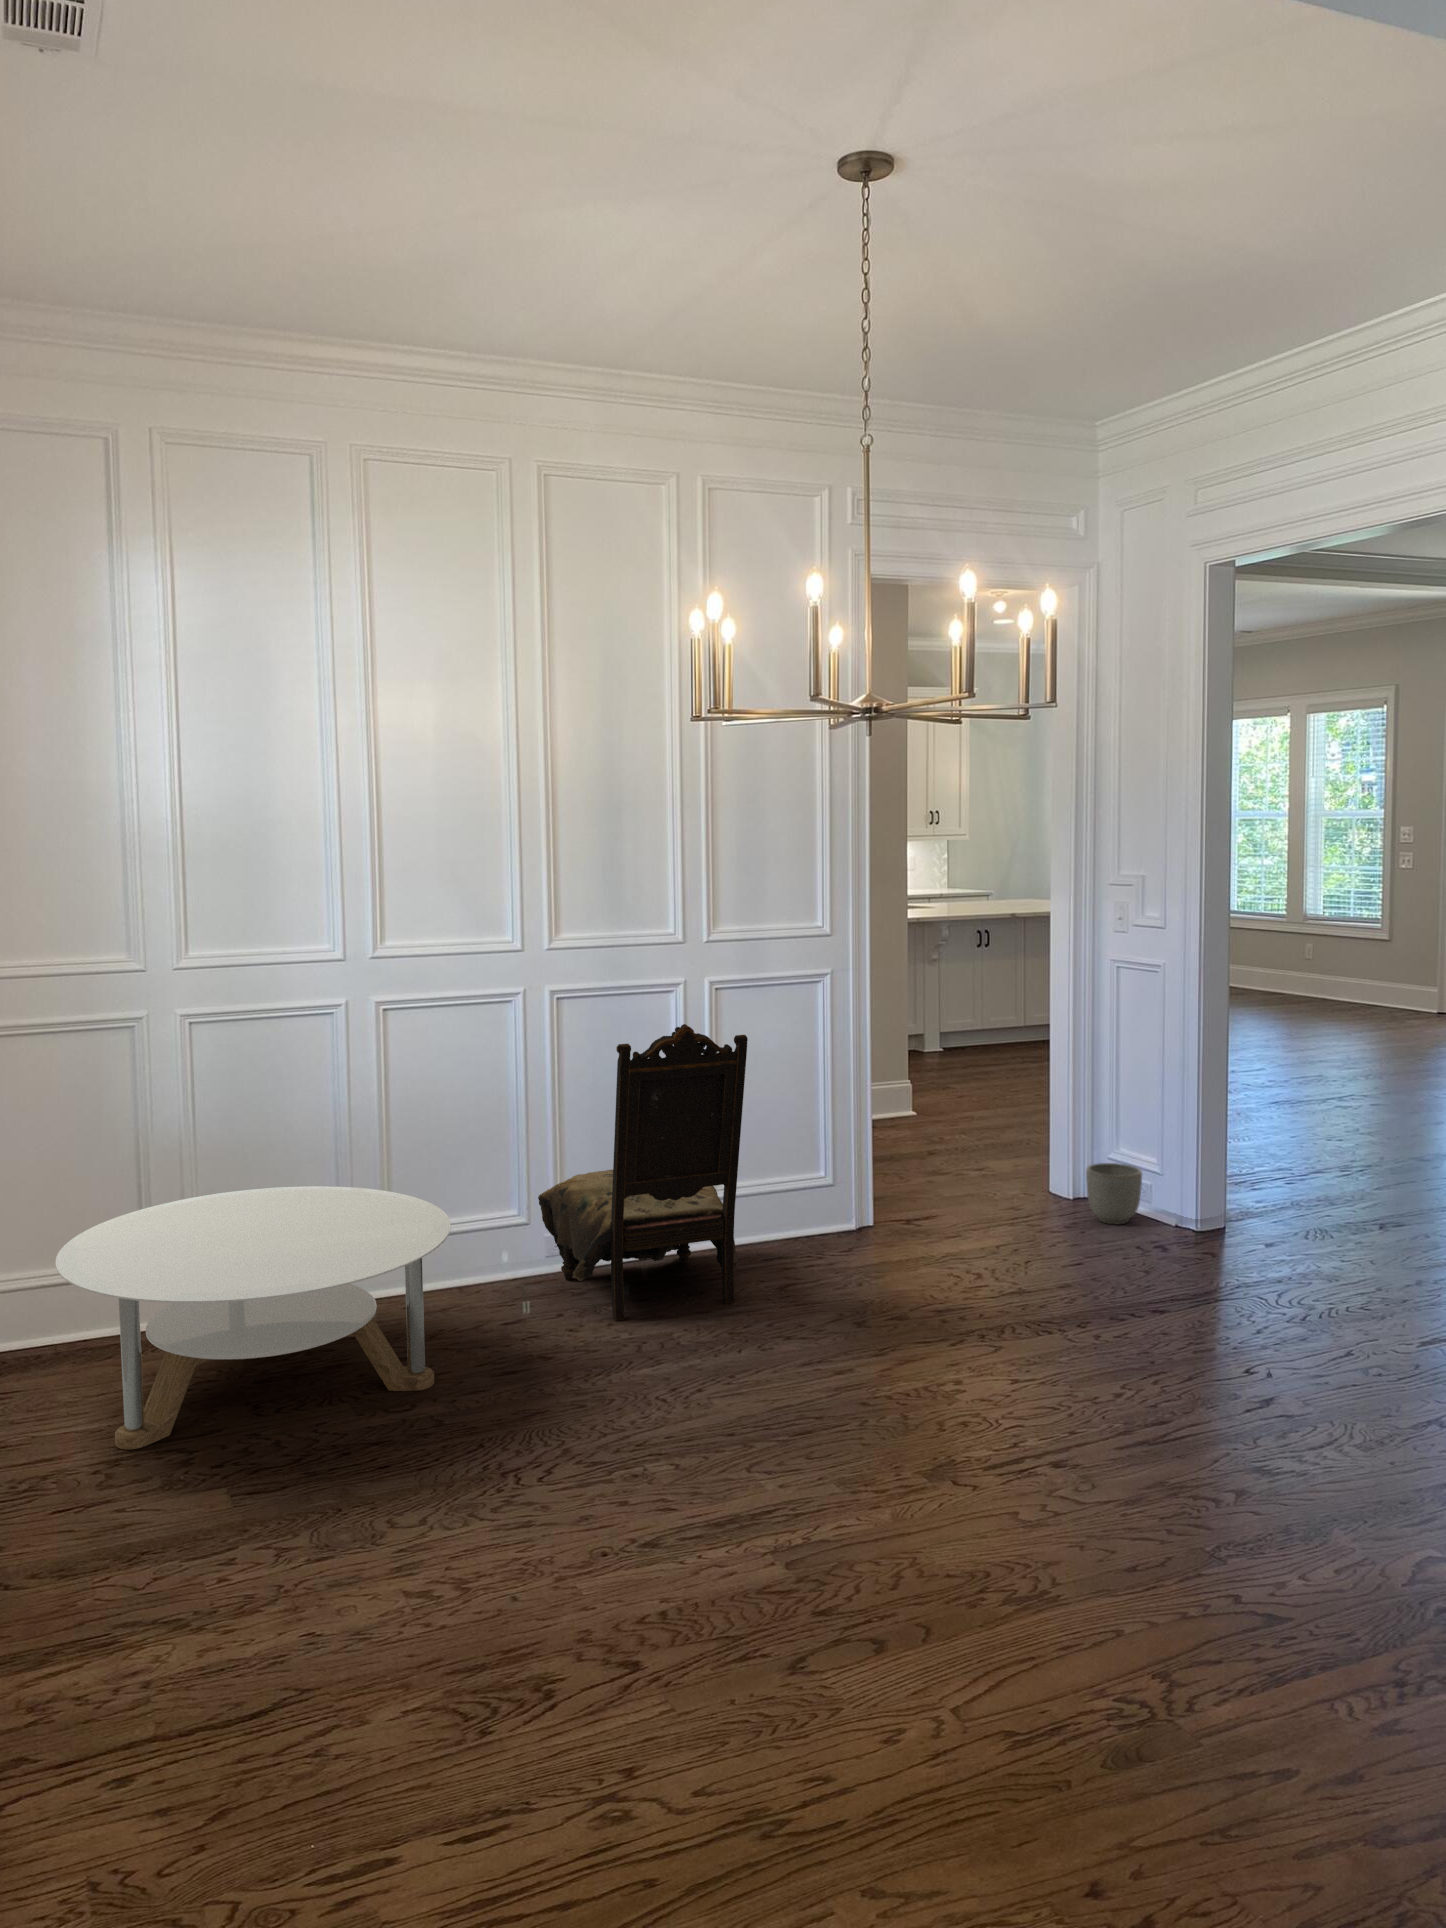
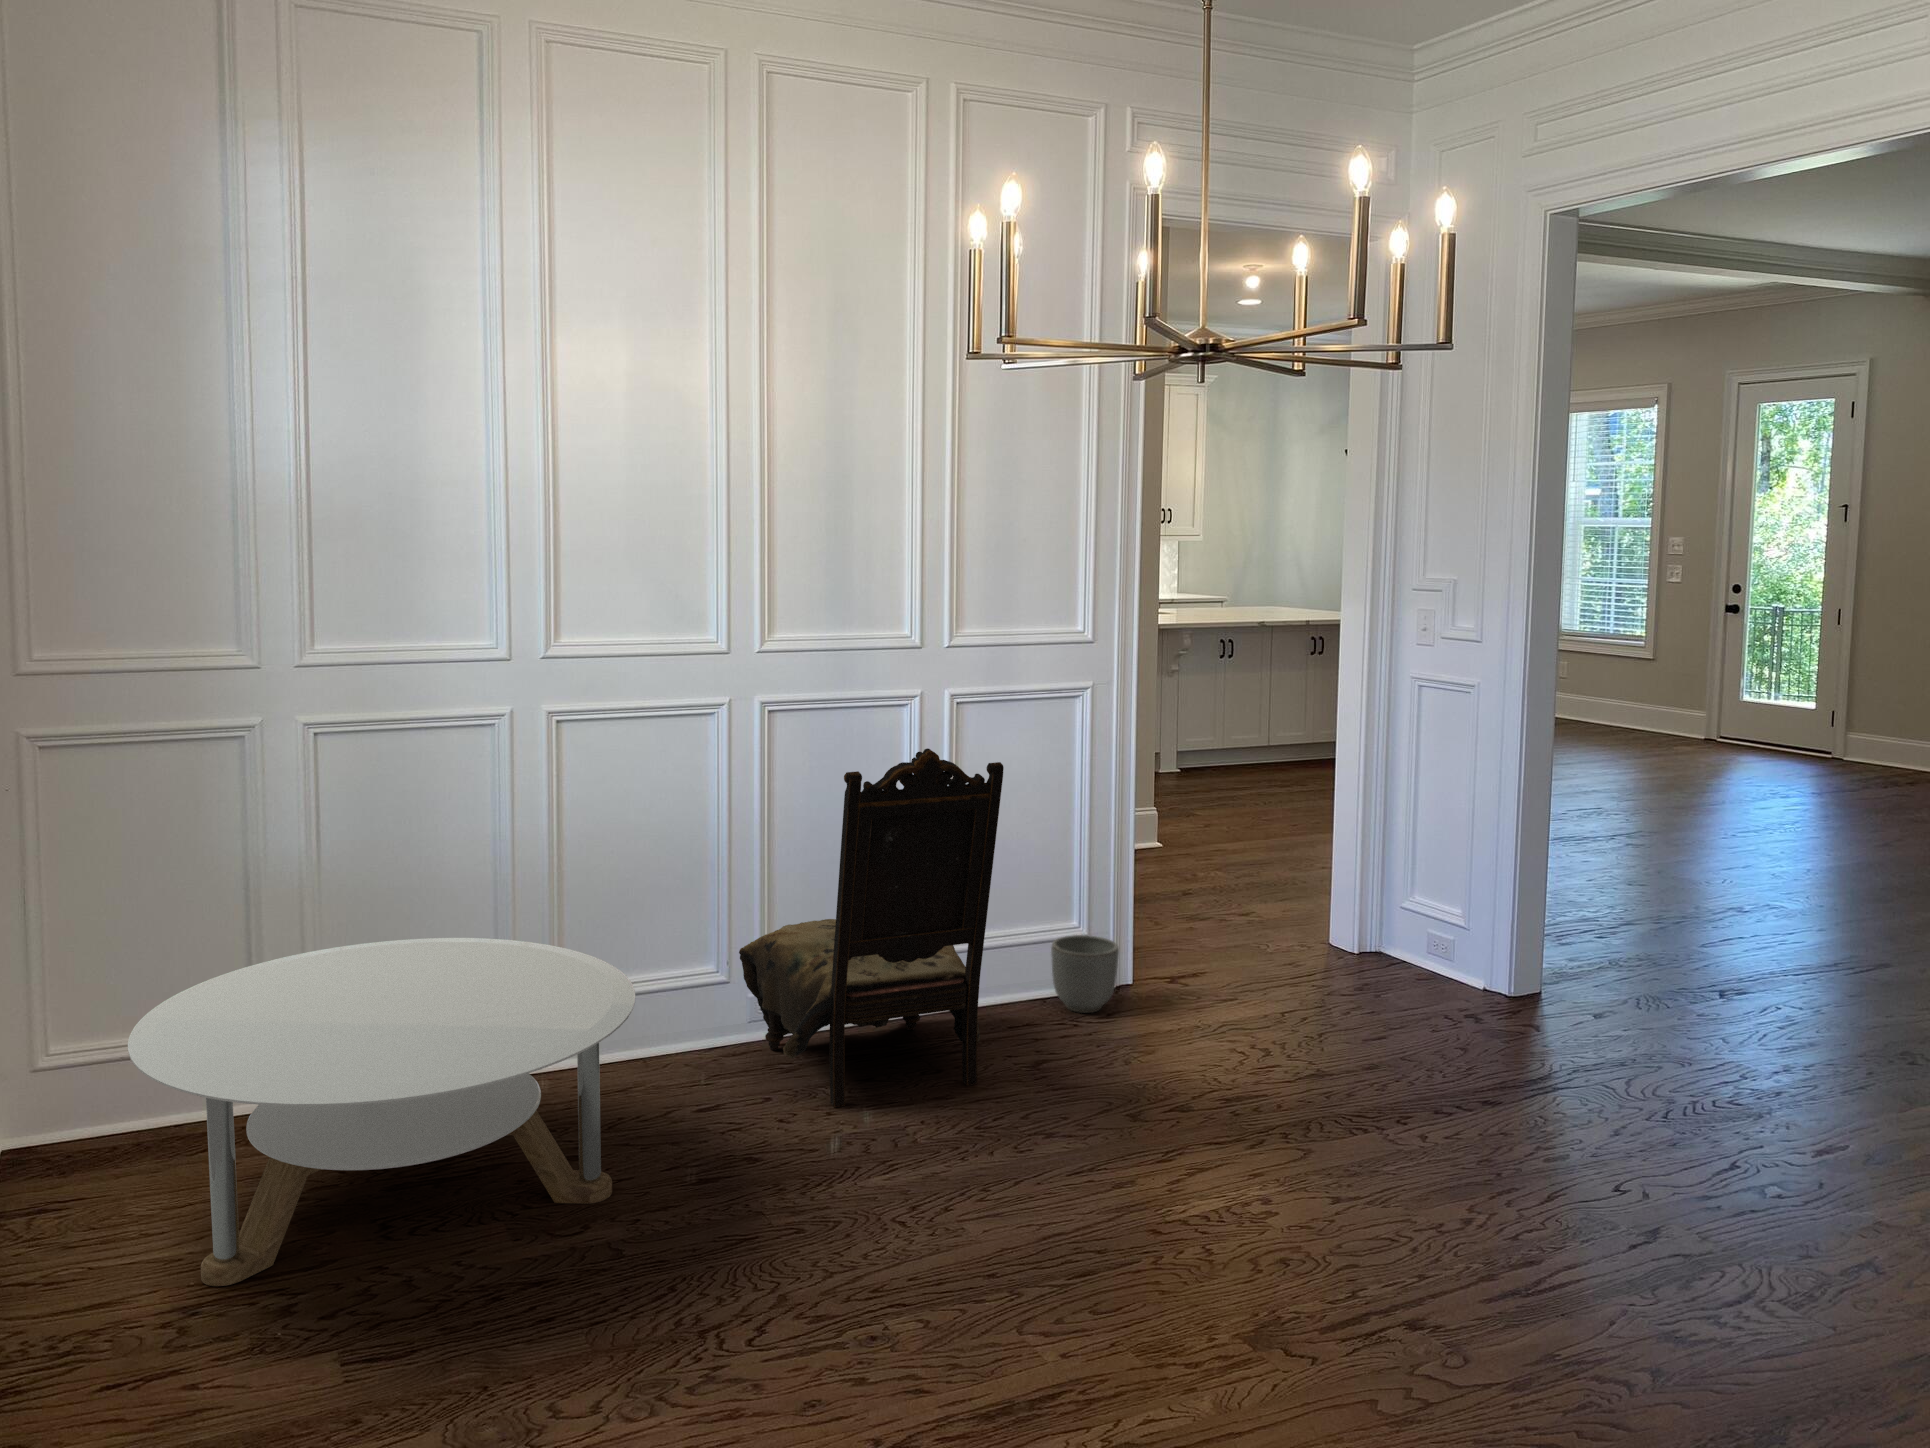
planter: present [1086,1163,1142,1224] -> present [1051,935,1119,1013]

